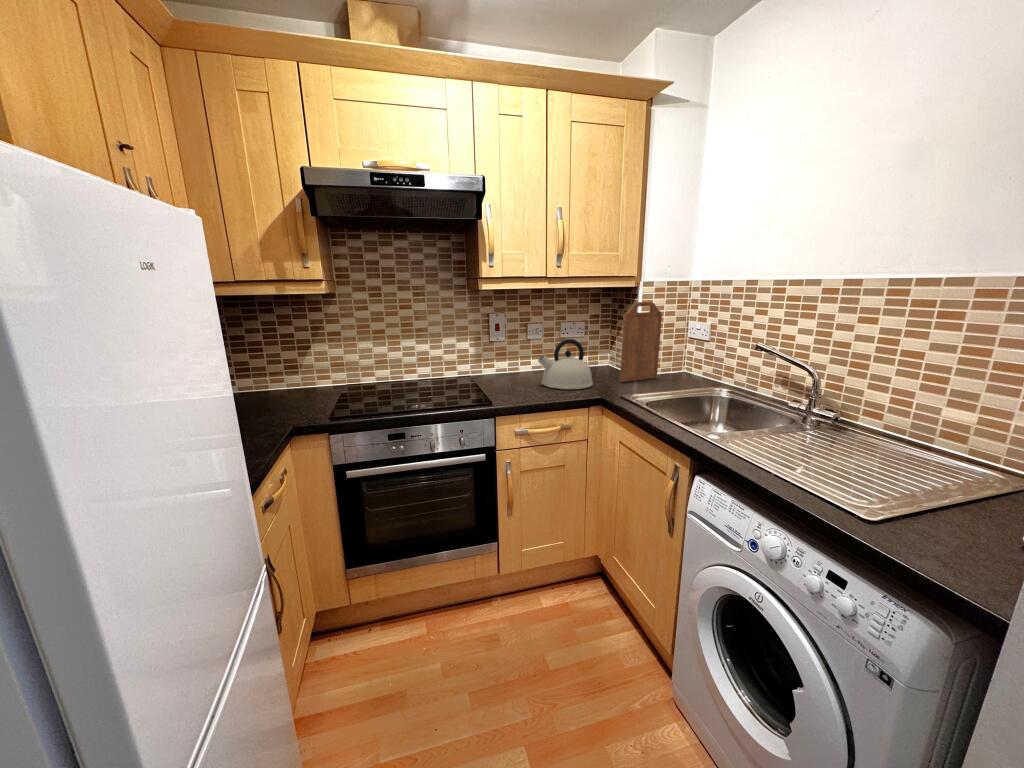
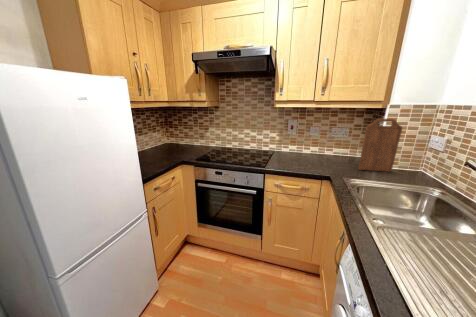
kettle: present [538,339,593,389] -> none [304,138,338,169]

